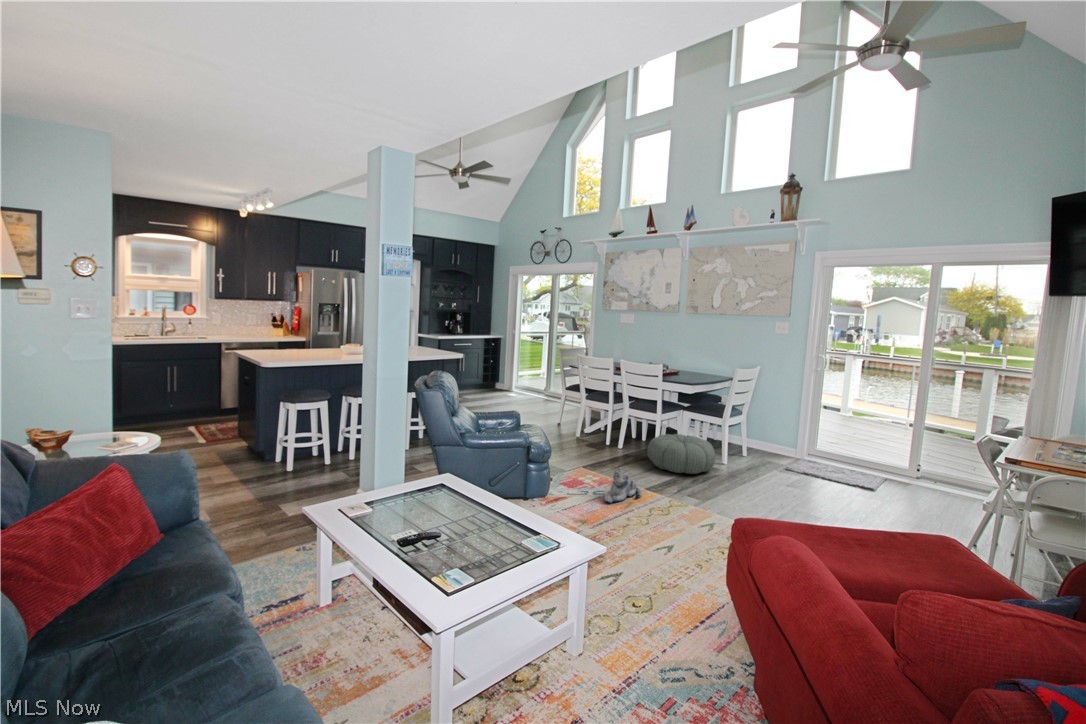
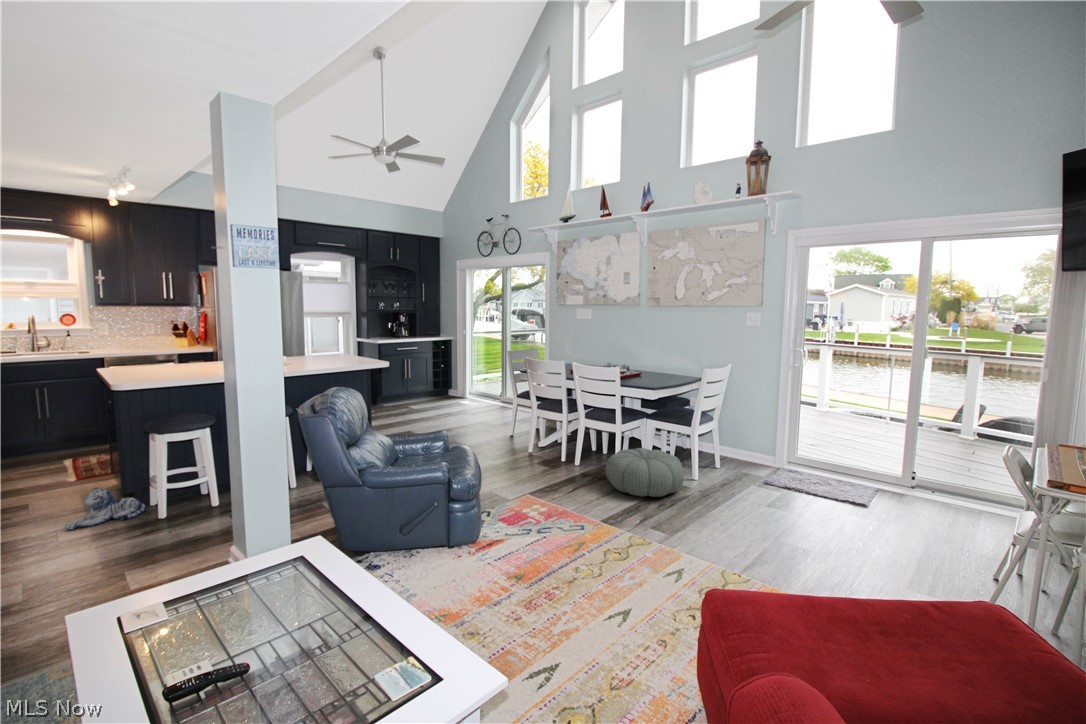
plush toy: present [604,468,641,503] -> present [65,487,146,529]

